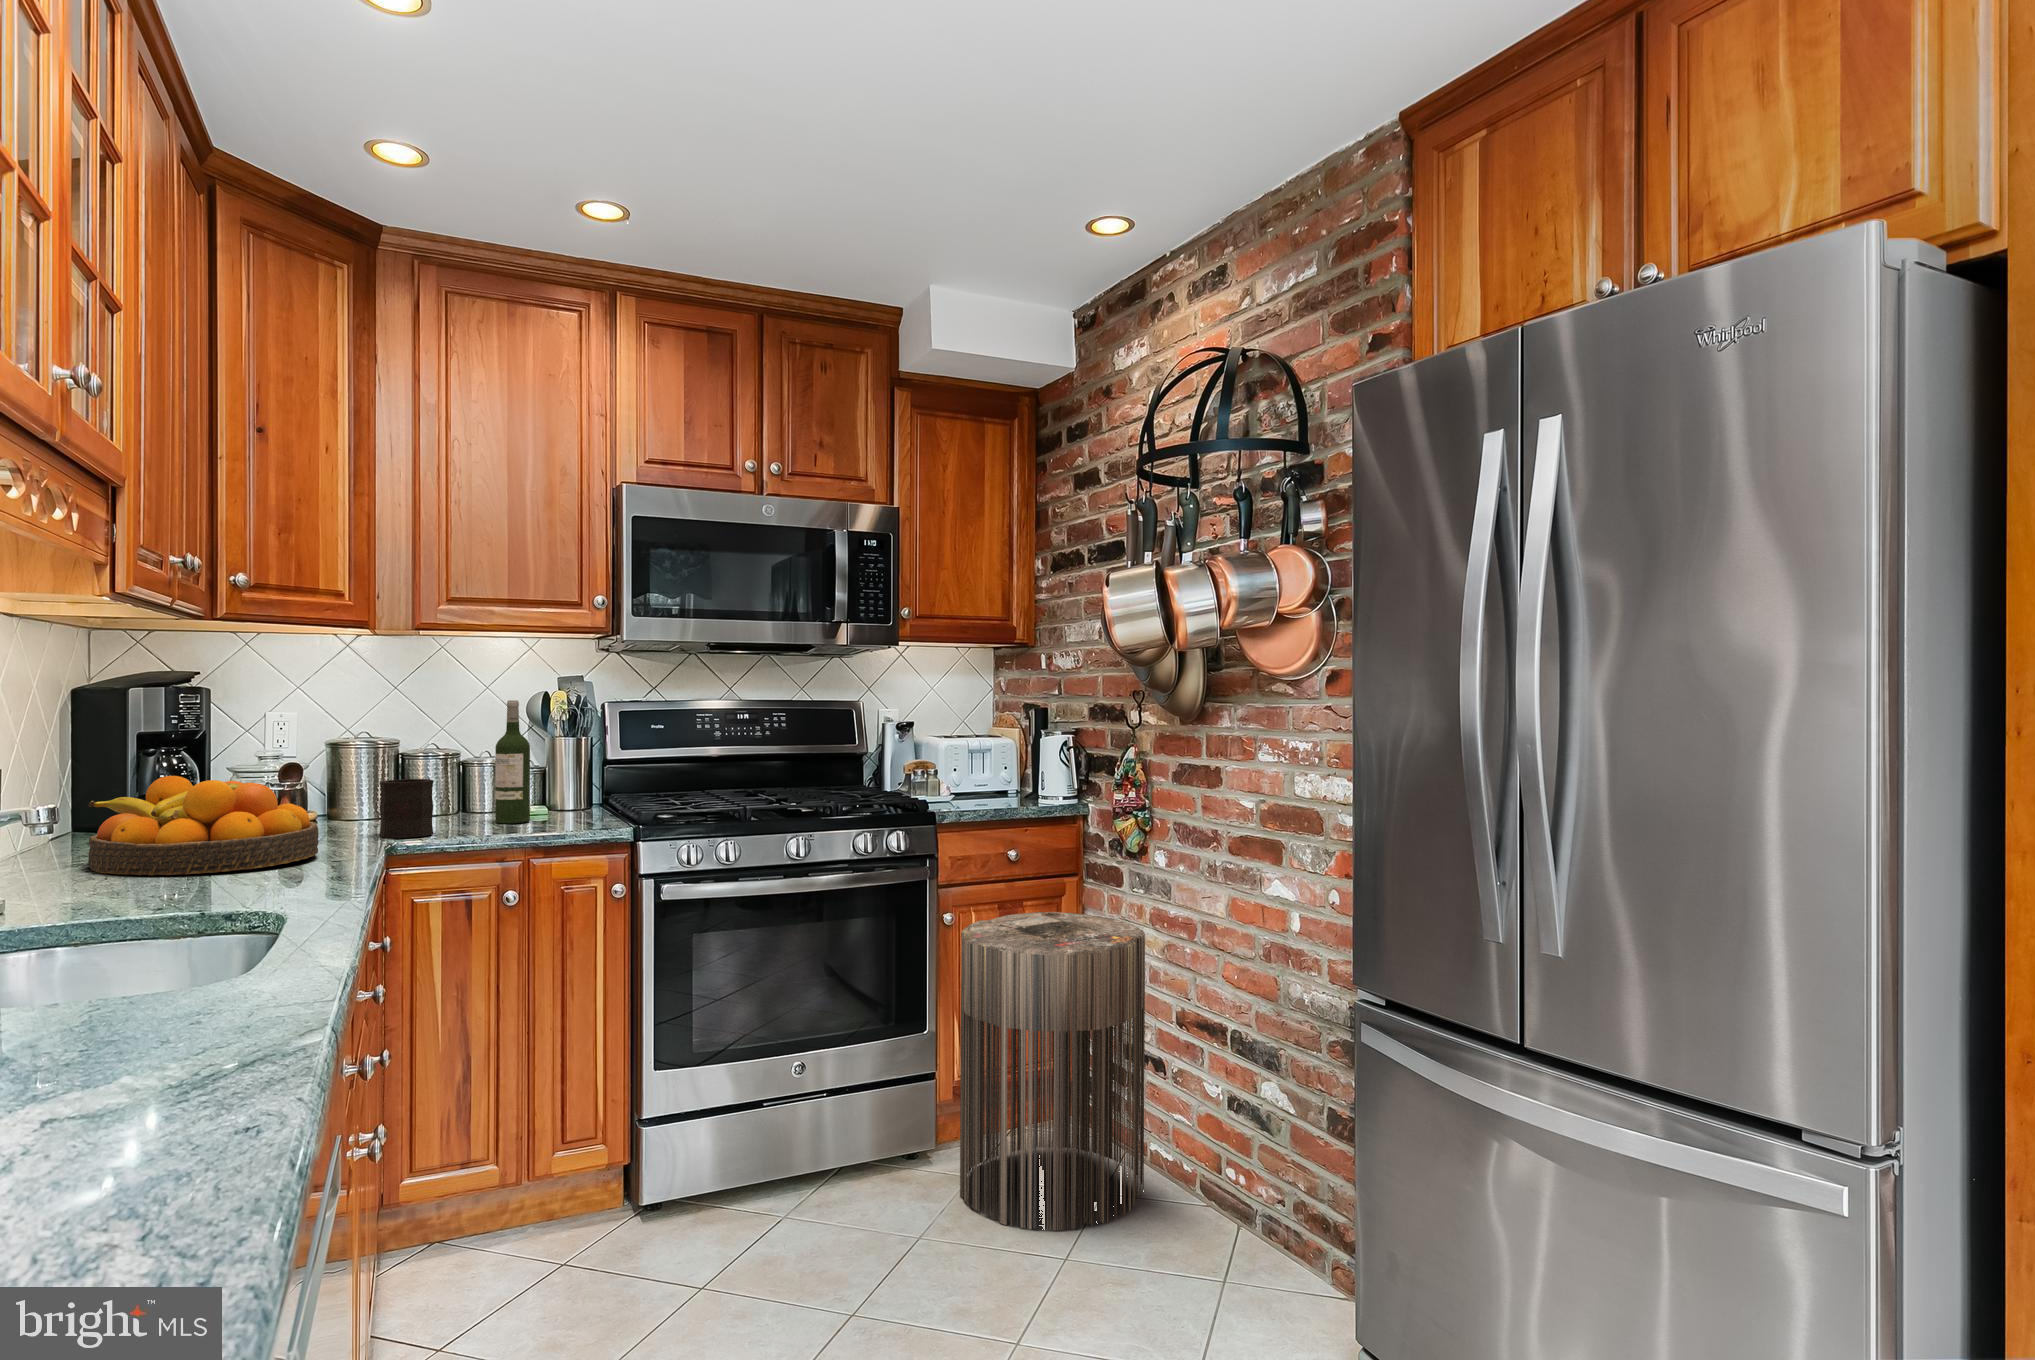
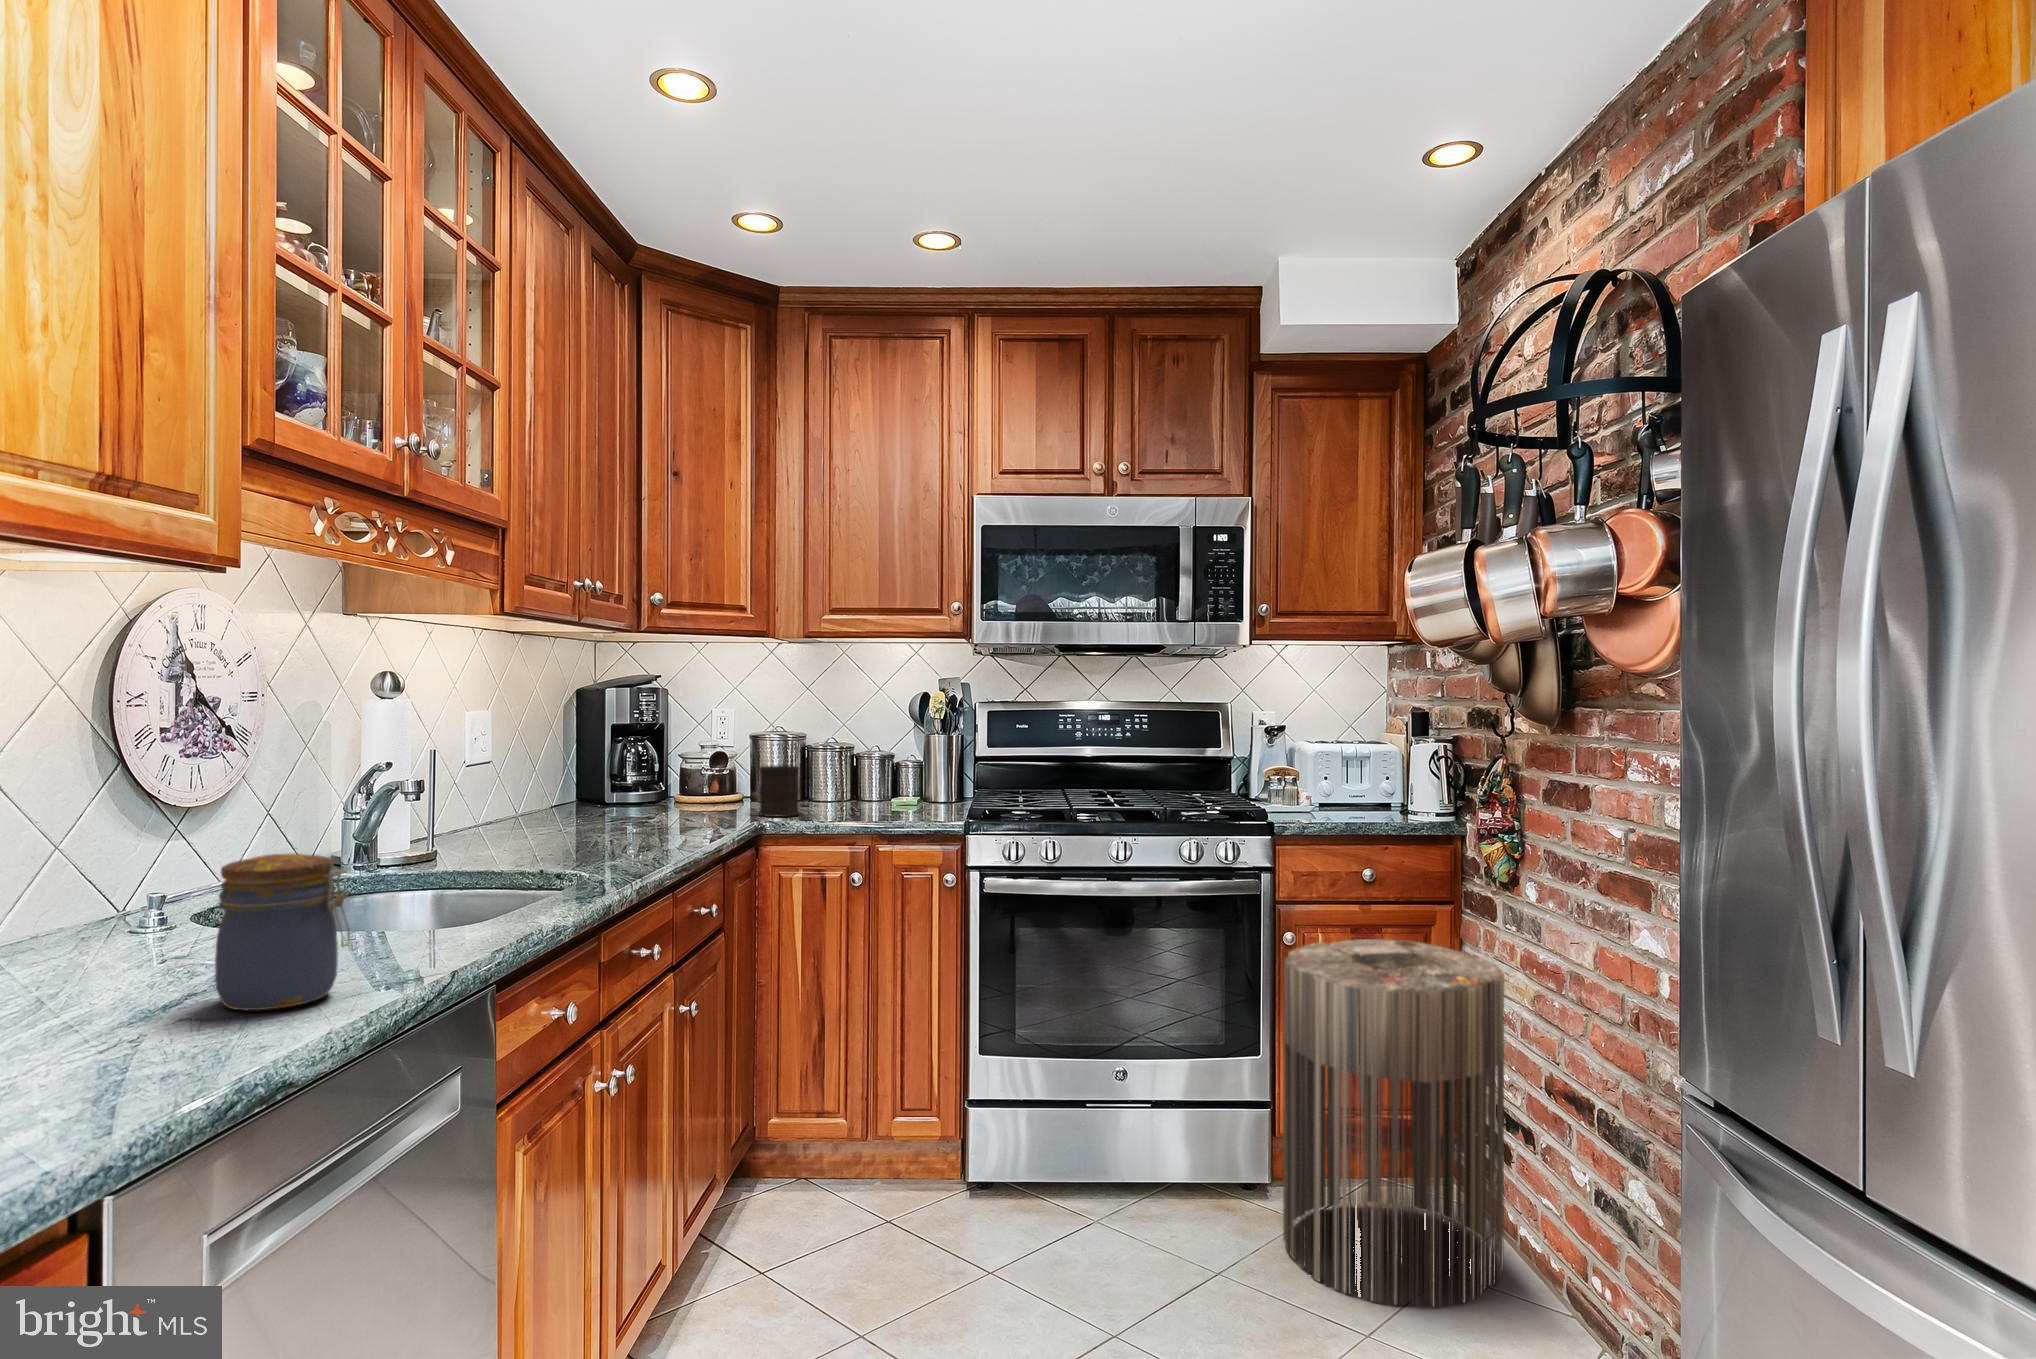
wine bottle: present [495,700,530,823] -> none [866,697,895,809]
fruit bowl: present [88,776,319,875] -> none [521,756,687,837]
jar: none [71,899,244,1095] -> present [215,854,350,1010]

